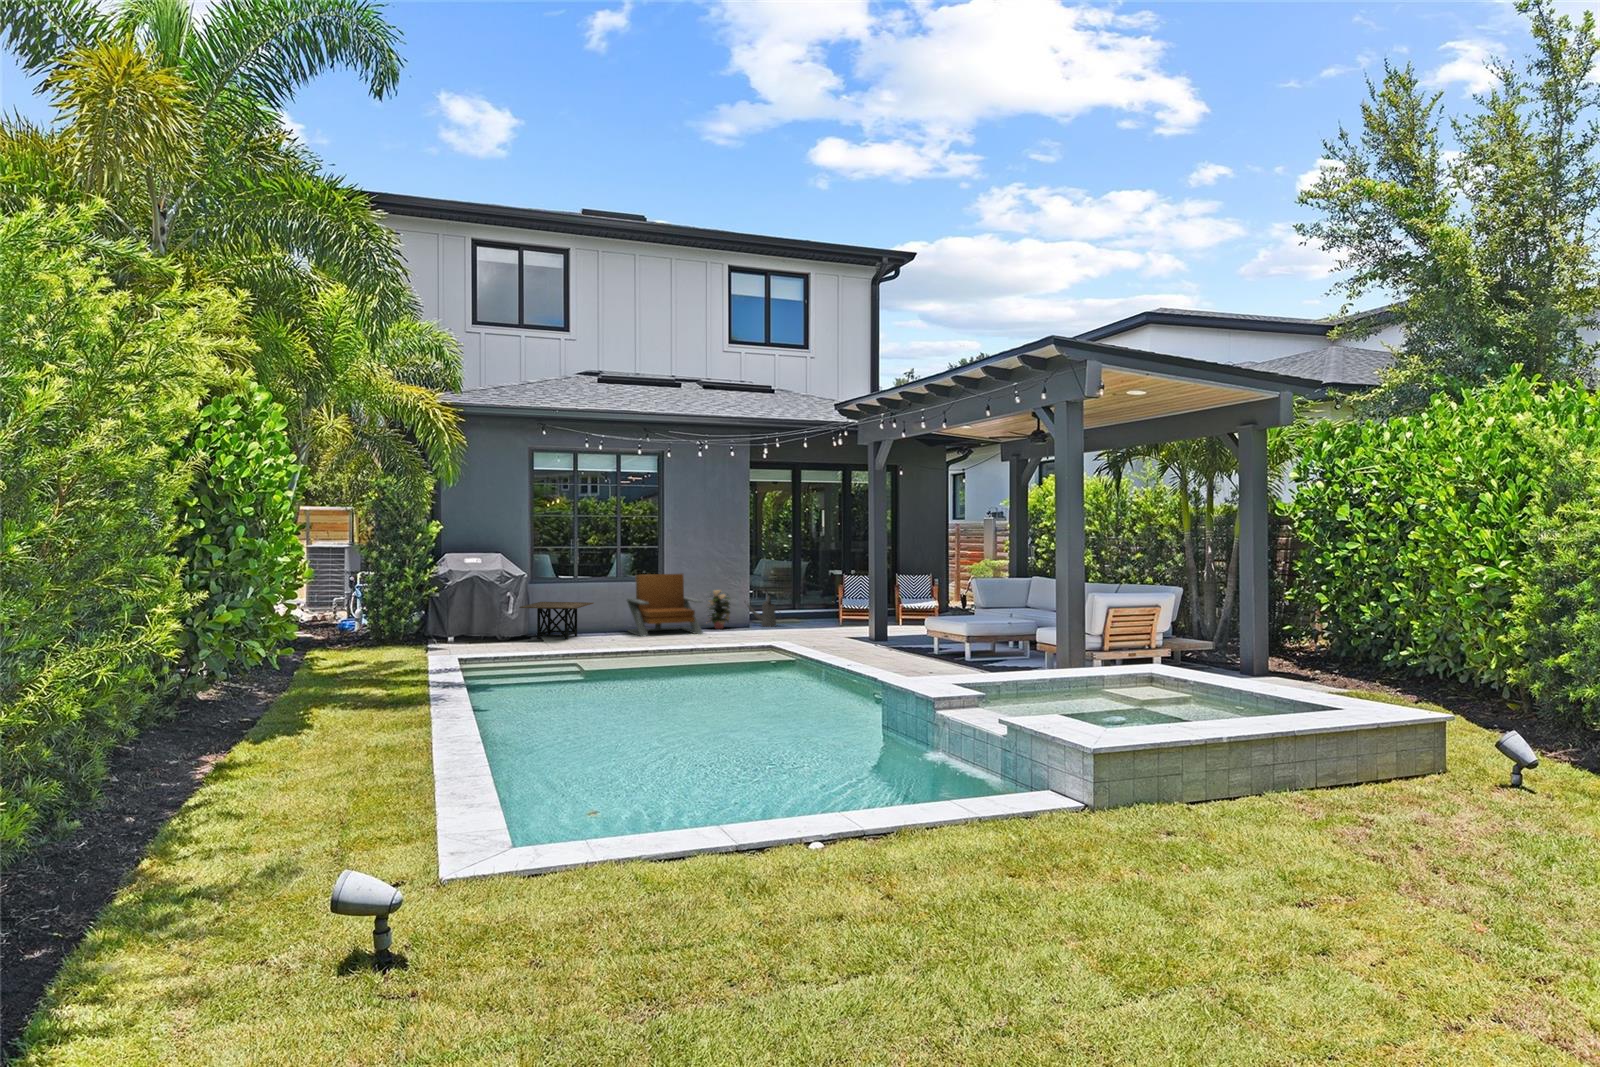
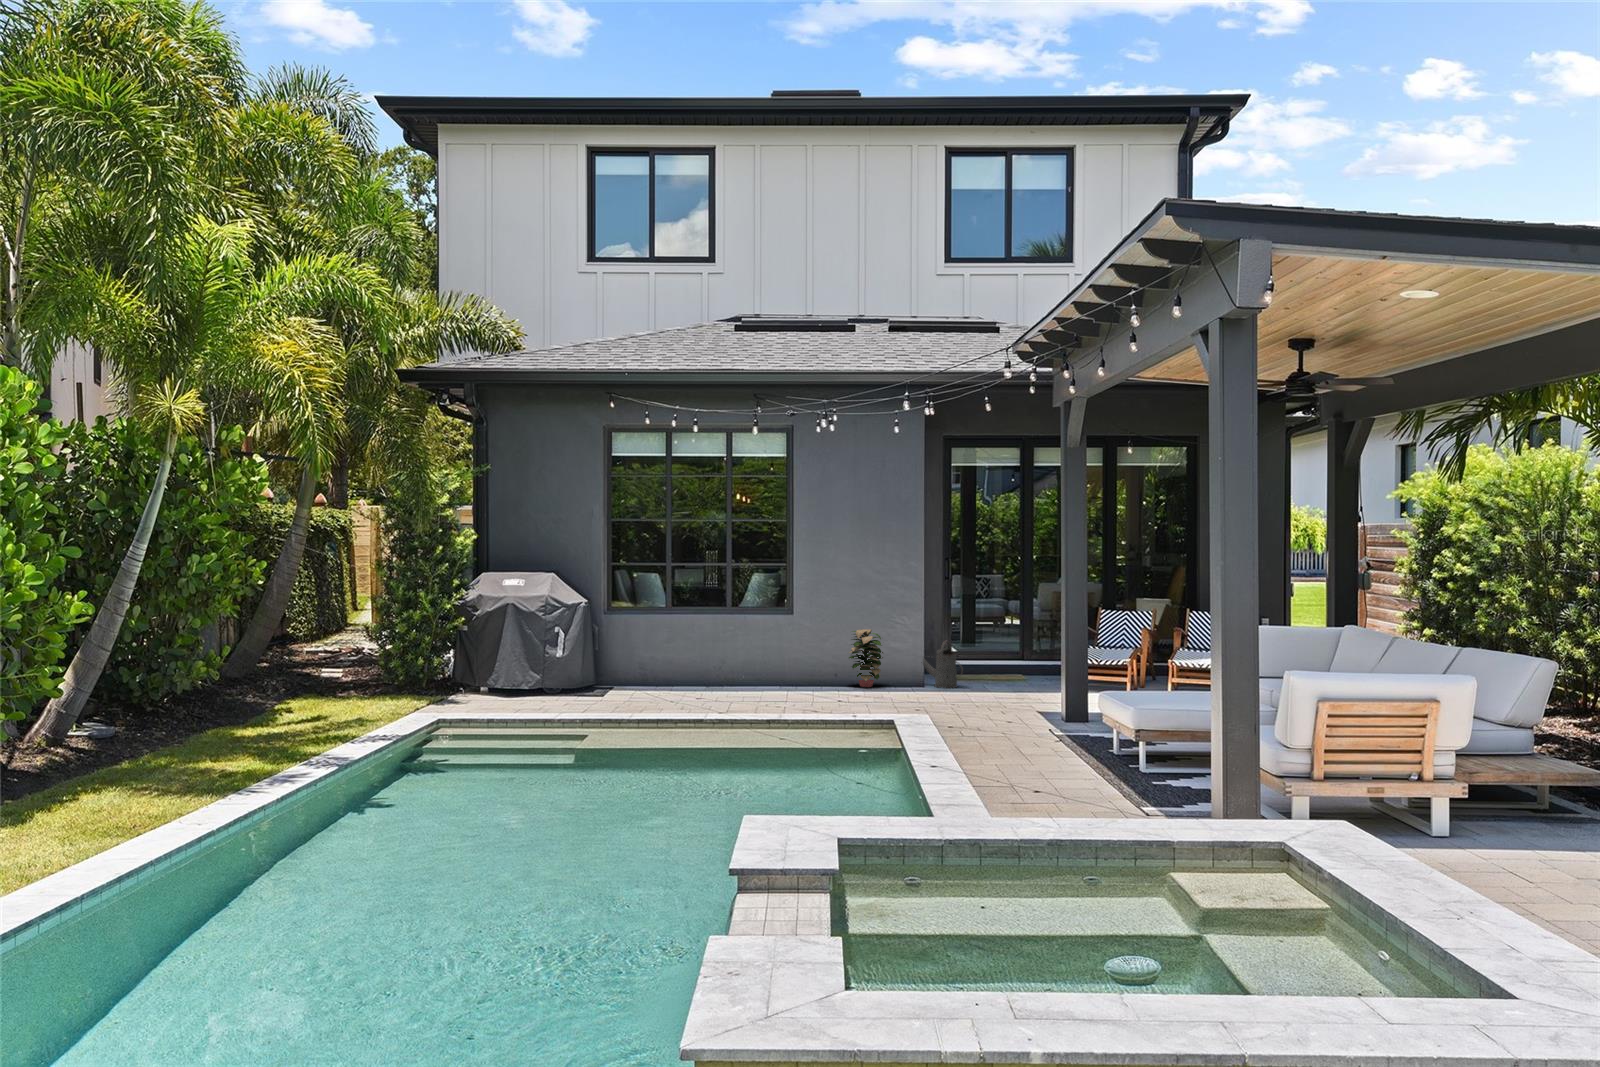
lounge chair: present [627,574,703,636] -> none [728,604,821,694]
side table: present [520,602,594,640] -> none [567,637,676,692]

